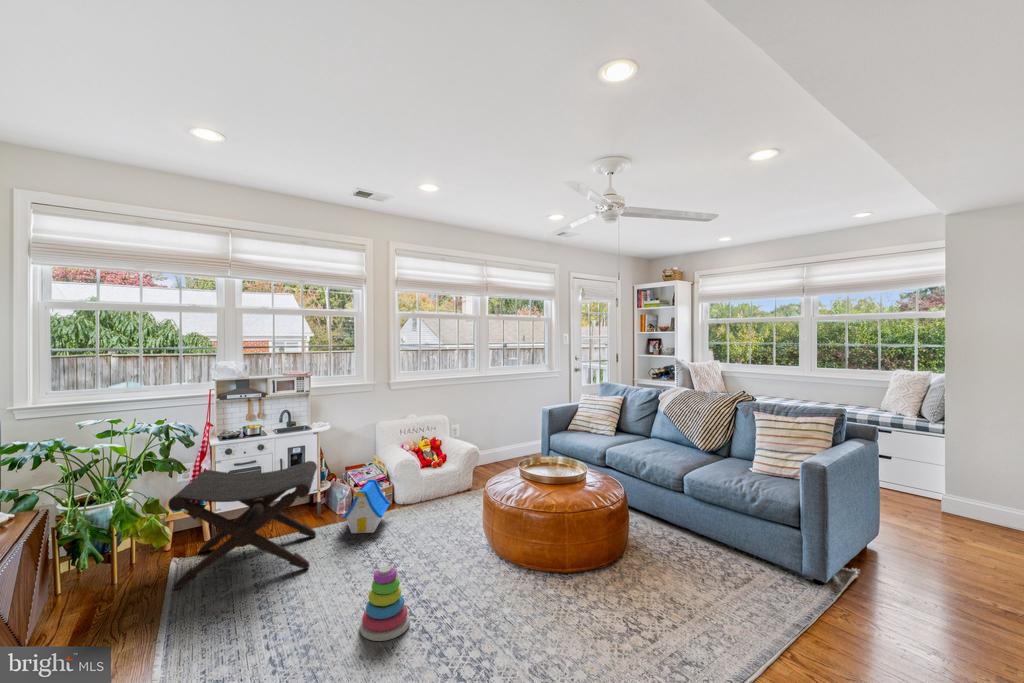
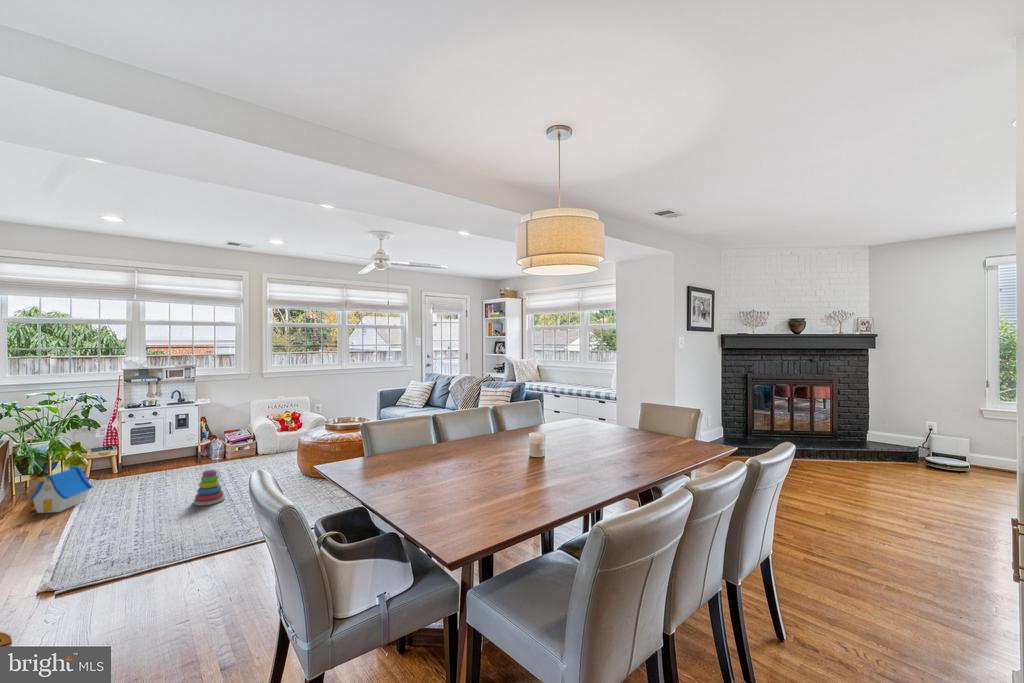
footstool: present [168,461,317,590] -> none [84,421,191,491]
toy house: present [342,477,391,533] -> present [29,464,93,513]

